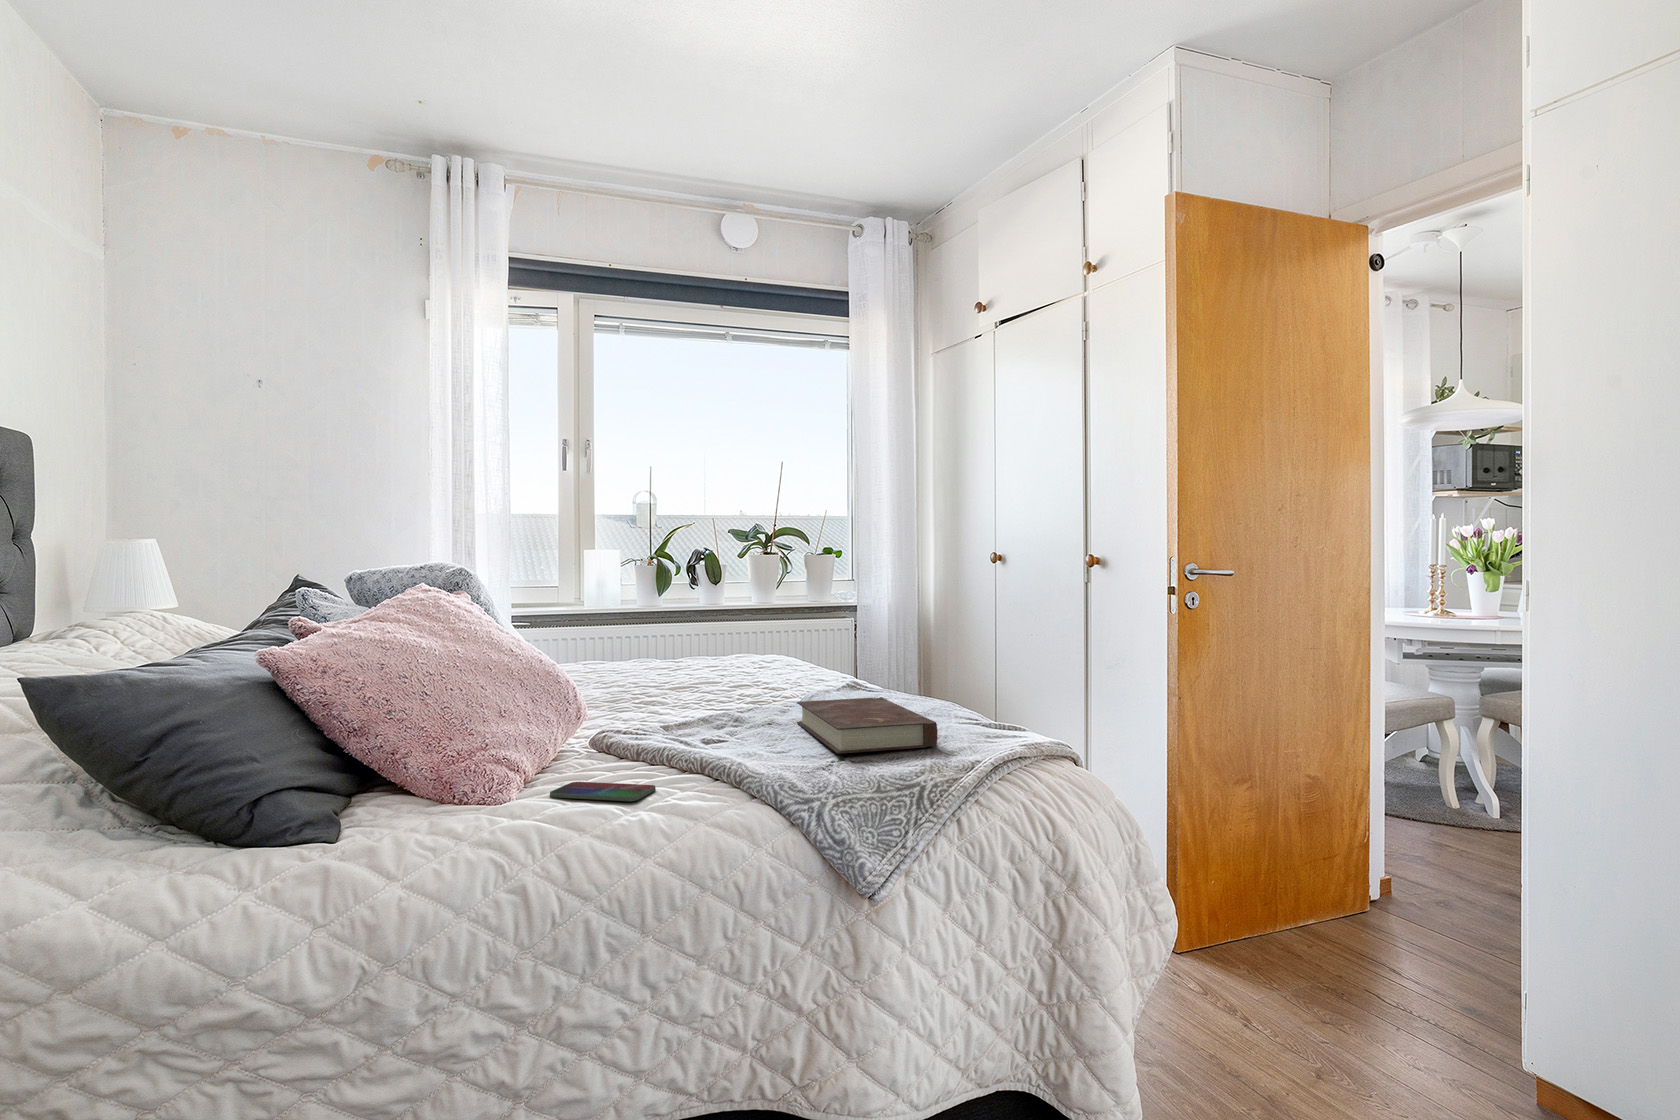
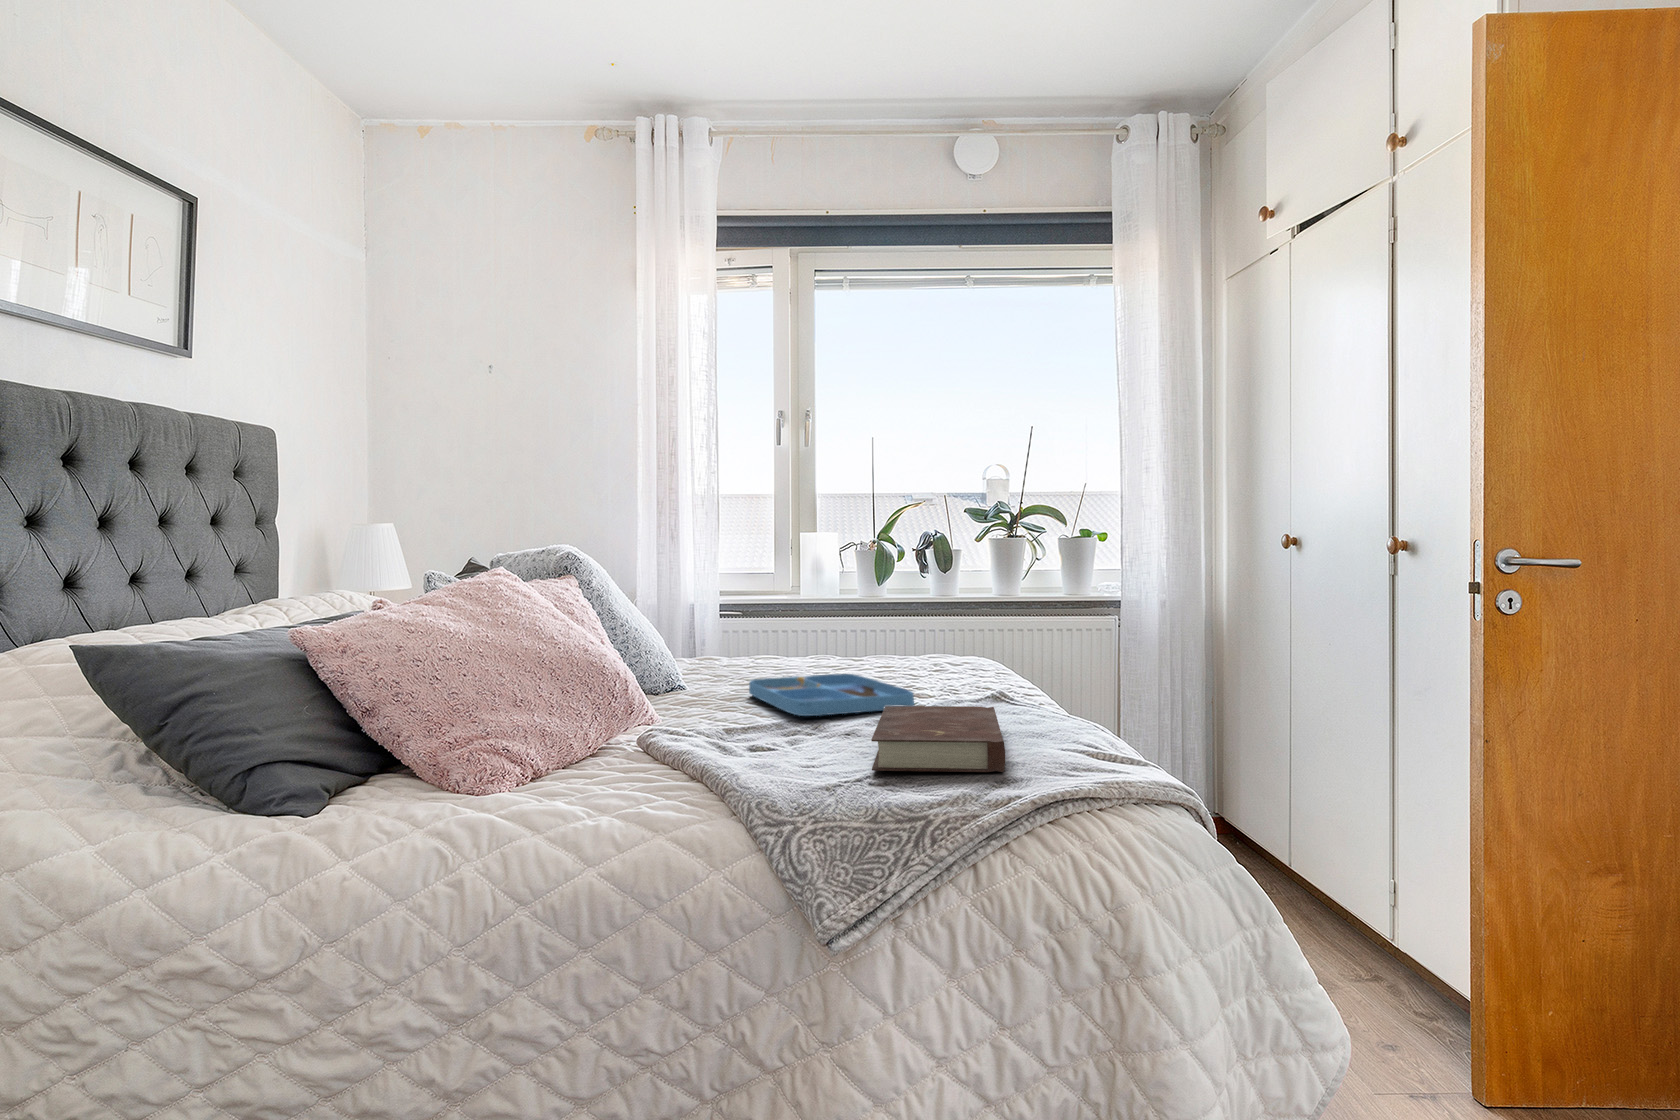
tray: none [627,677,791,715] -> present [749,674,914,716]
smartphone: present [550,782,656,802] -> none [539,777,642,803]

